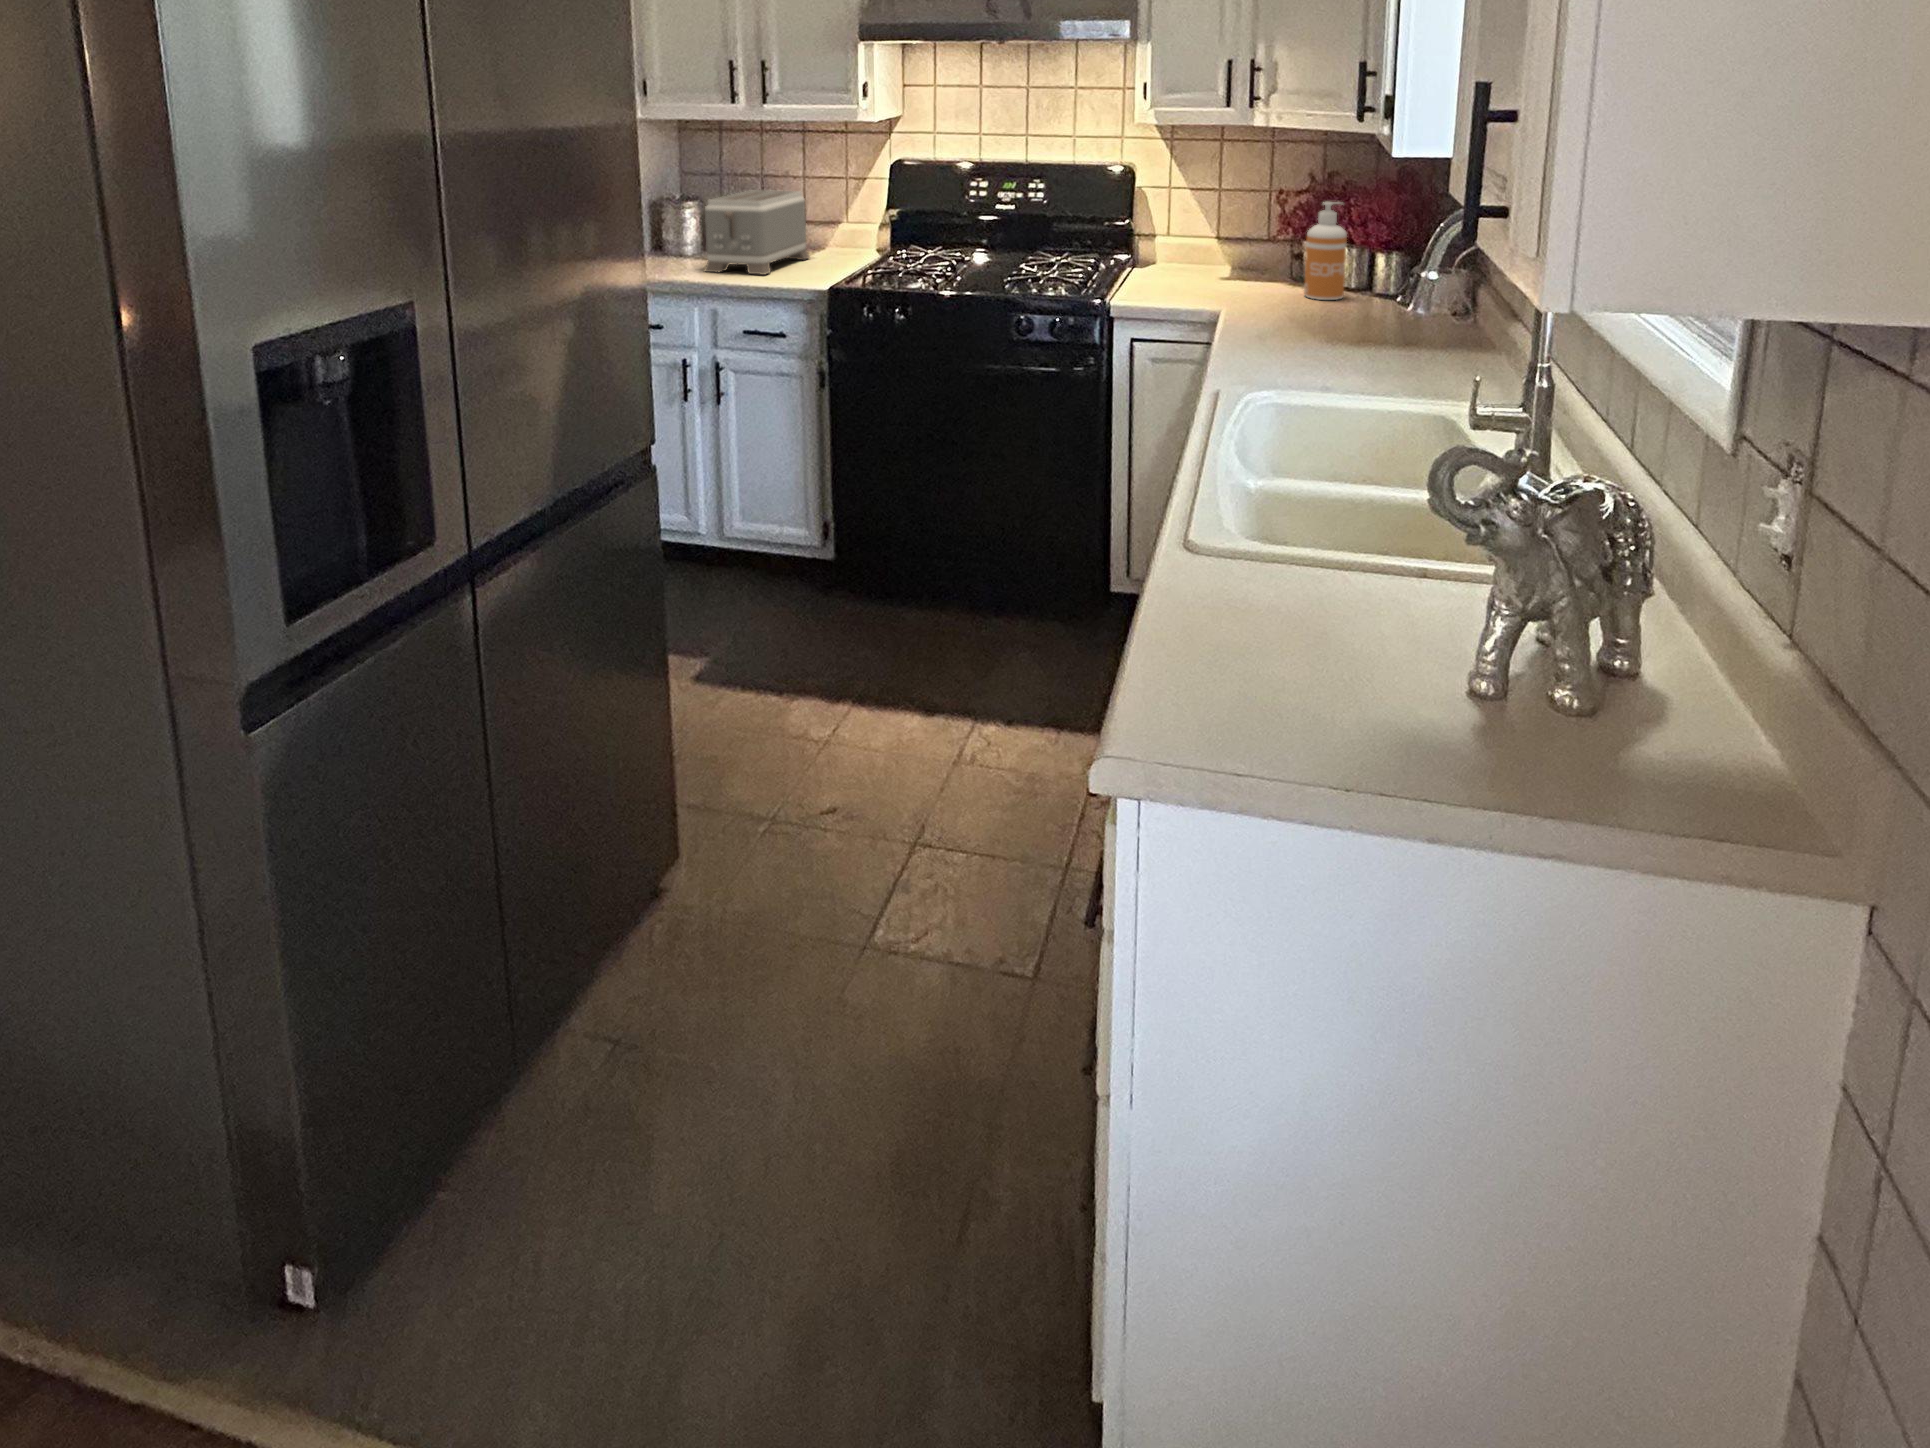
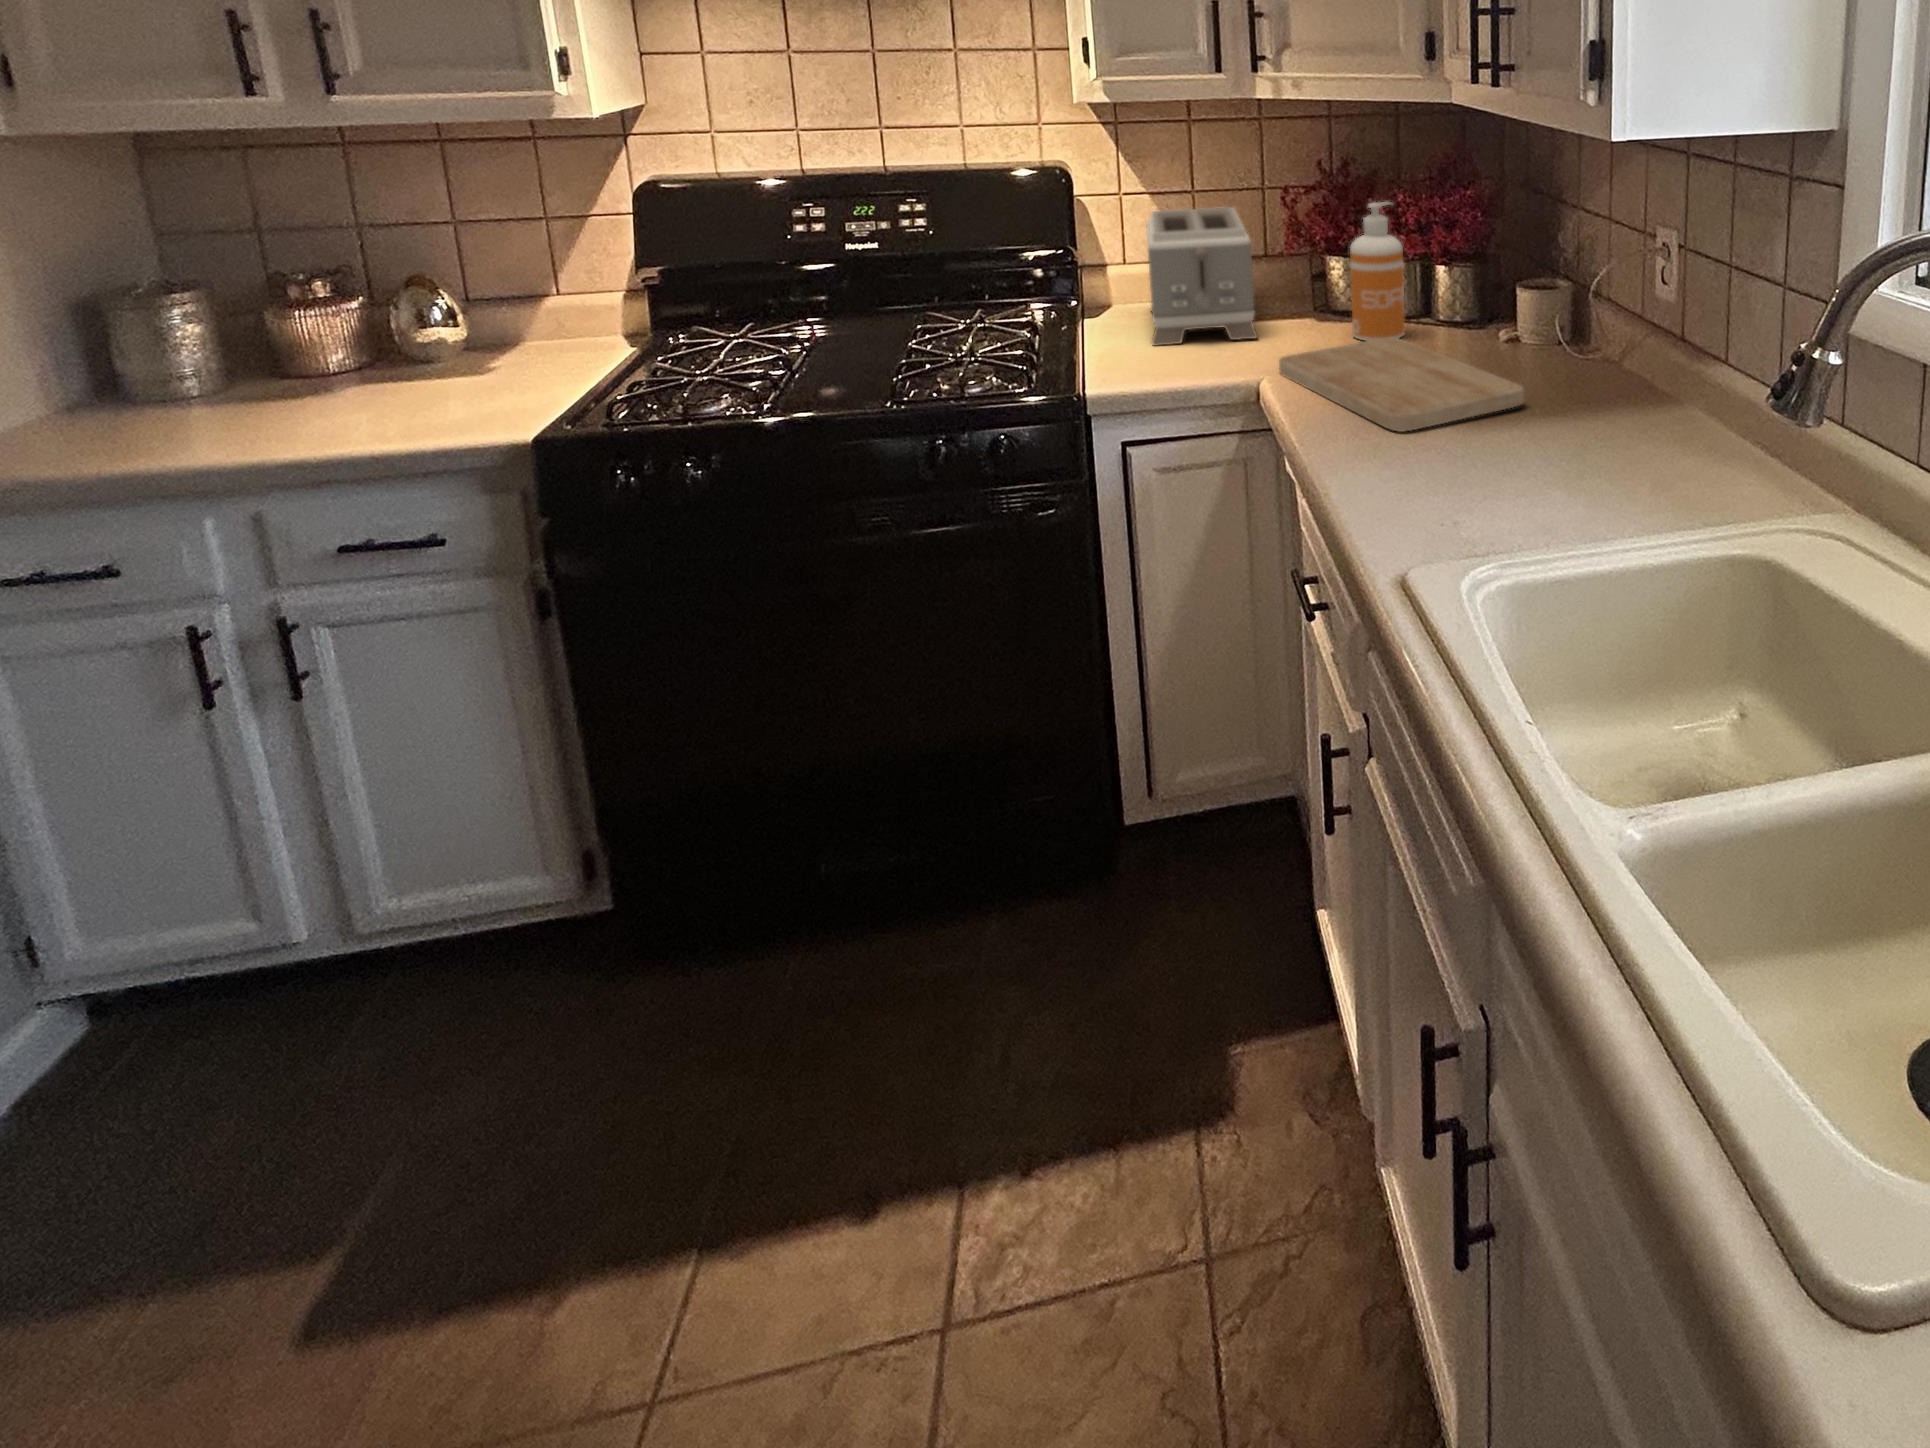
toaster: present [705,190,809,275] -> present [1146,207,1257,346]
cutting board: none [1236,296,1385,342] -> present [1279,338,1524,432]

